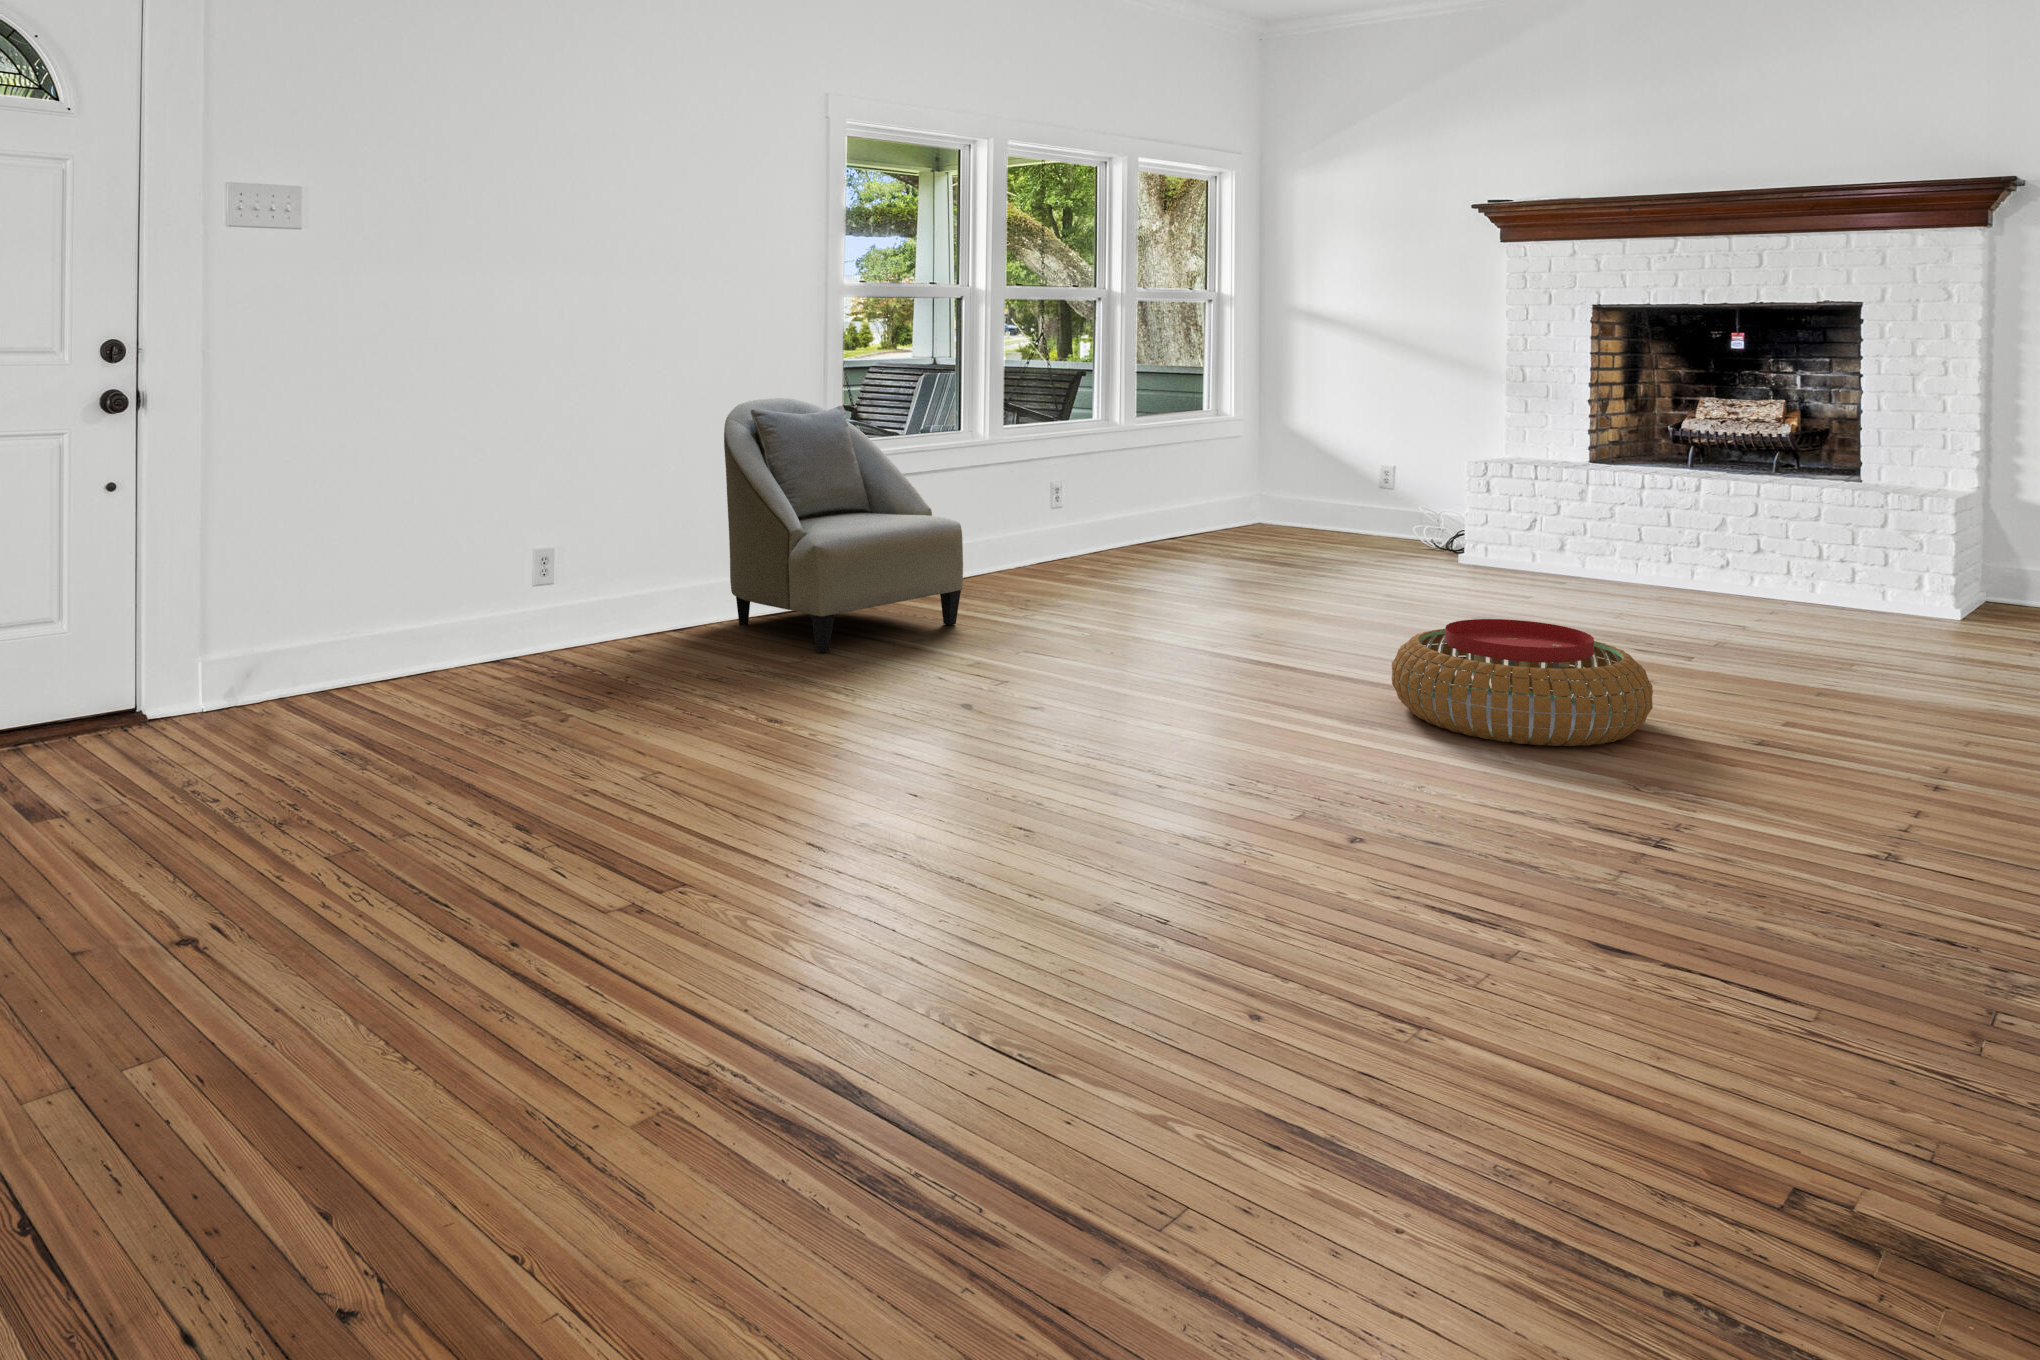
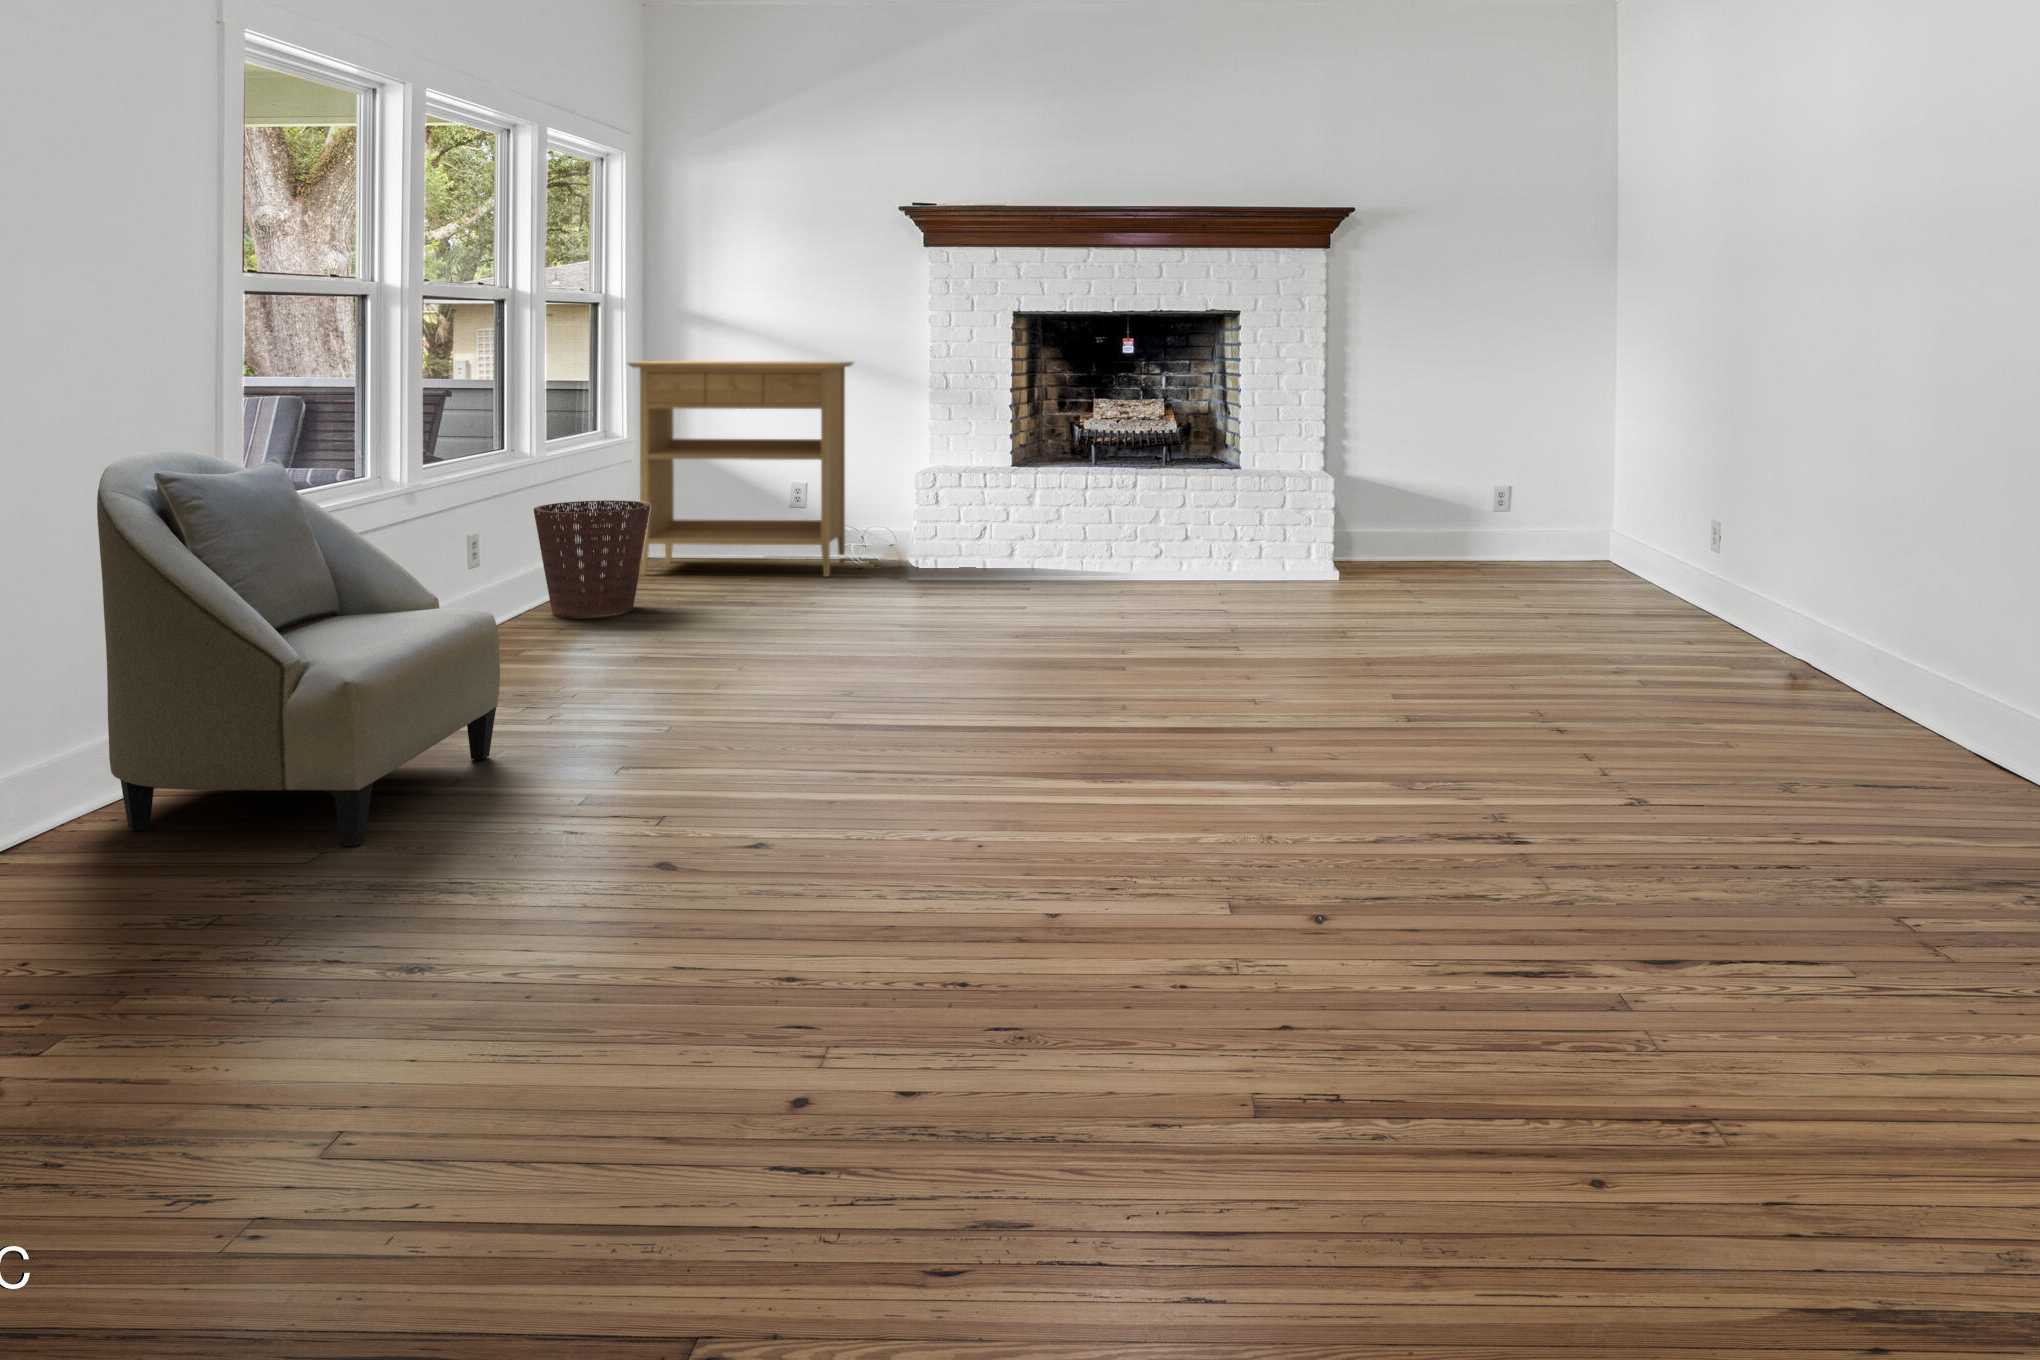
console table: none [1224,352,1431,551] -> present [628,361,853,576]
basket: none [1114,464,1205,557] -> present [534,500,650,618]
pouf: present [1392,619,1653,746] -> none [1104,638,1349,770]

